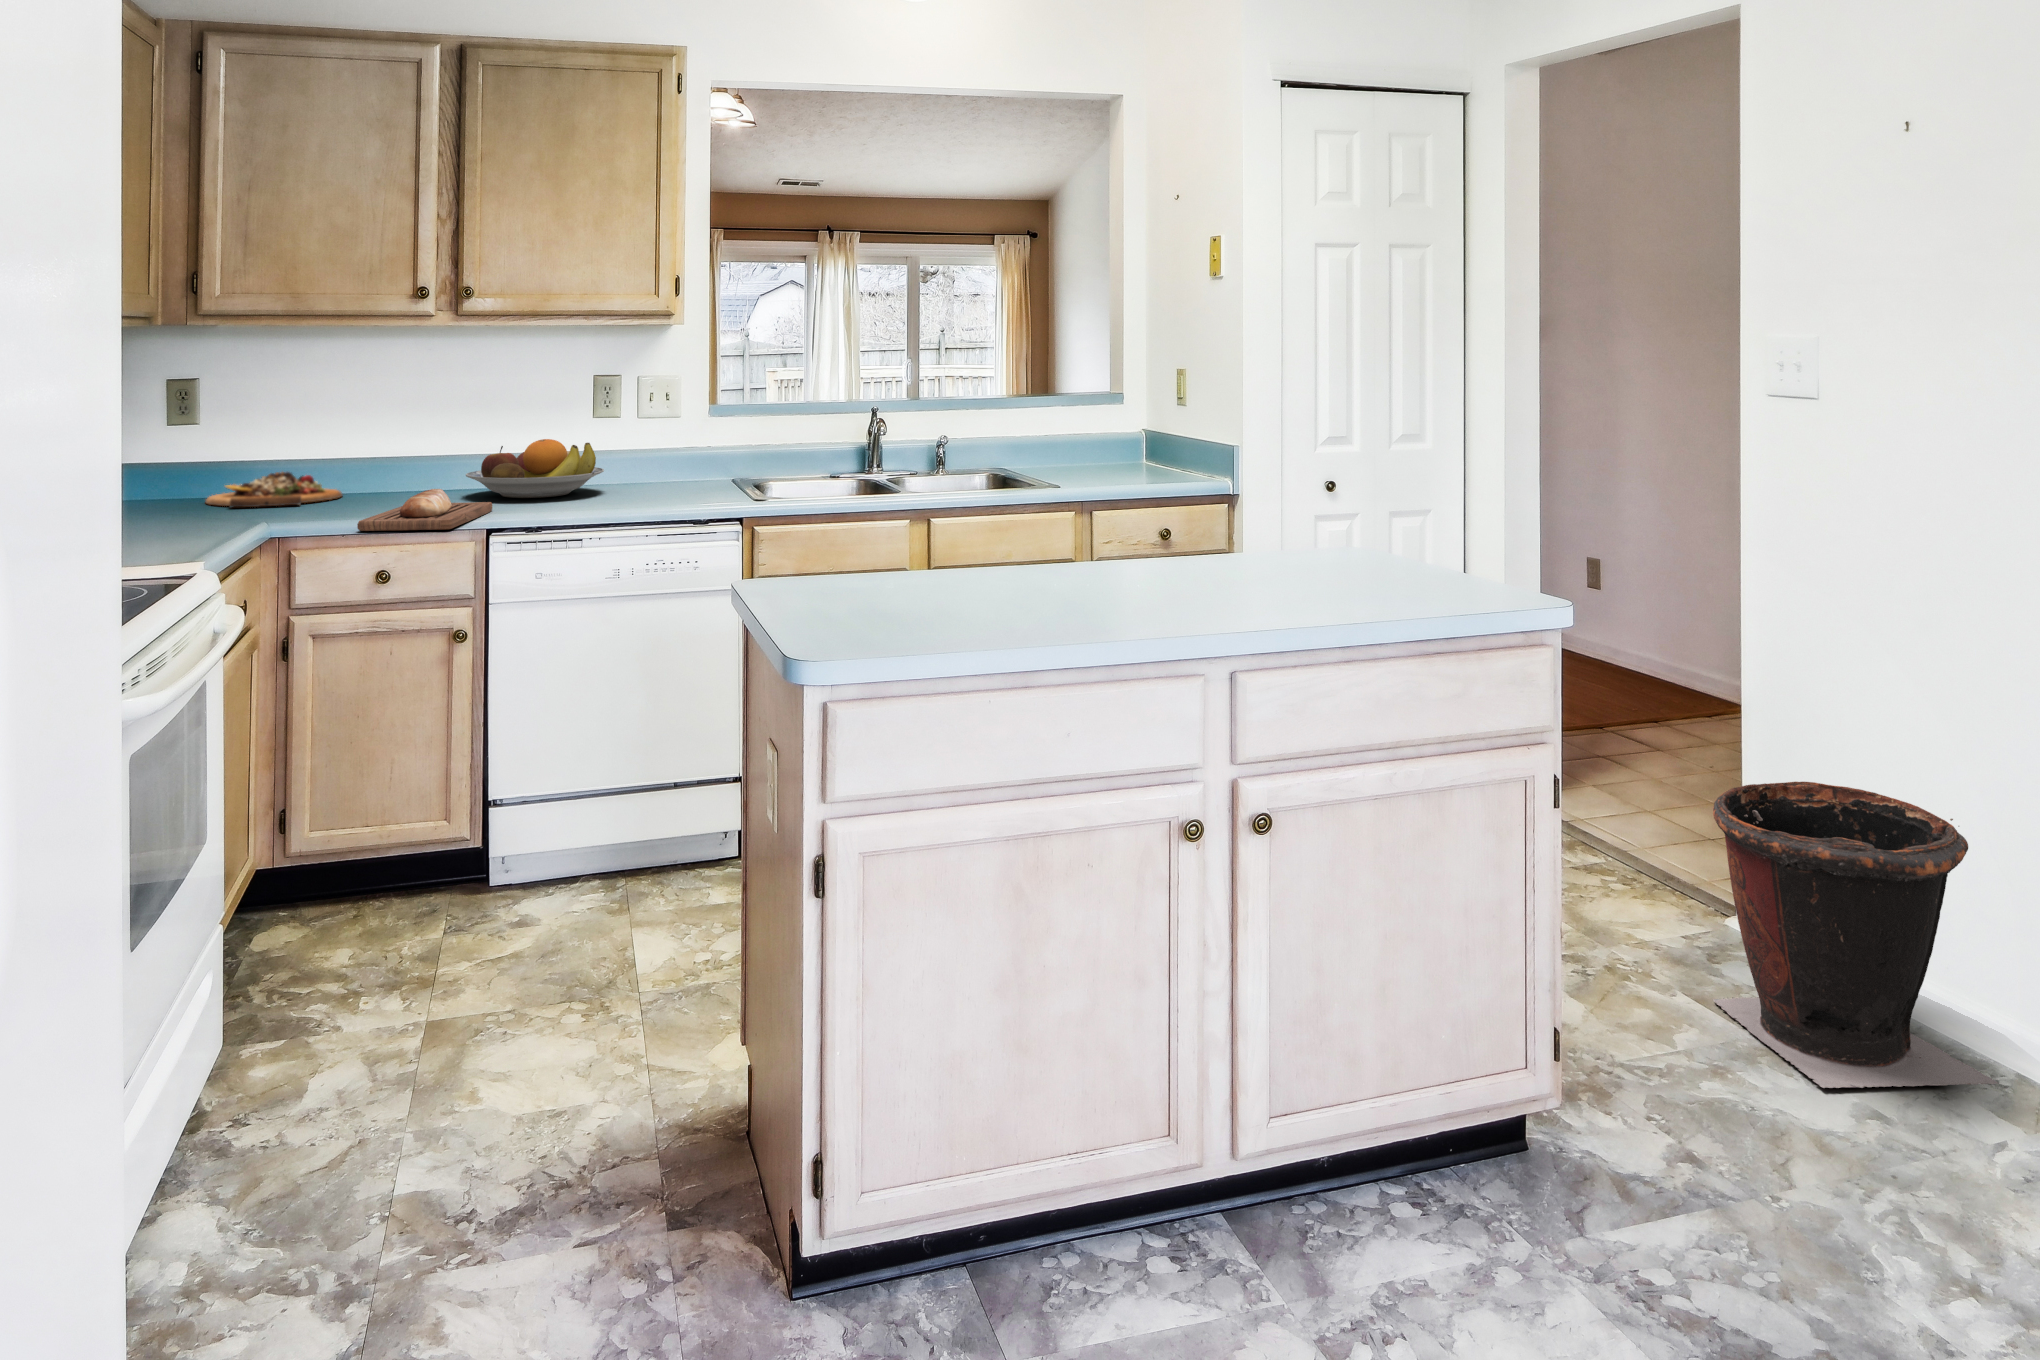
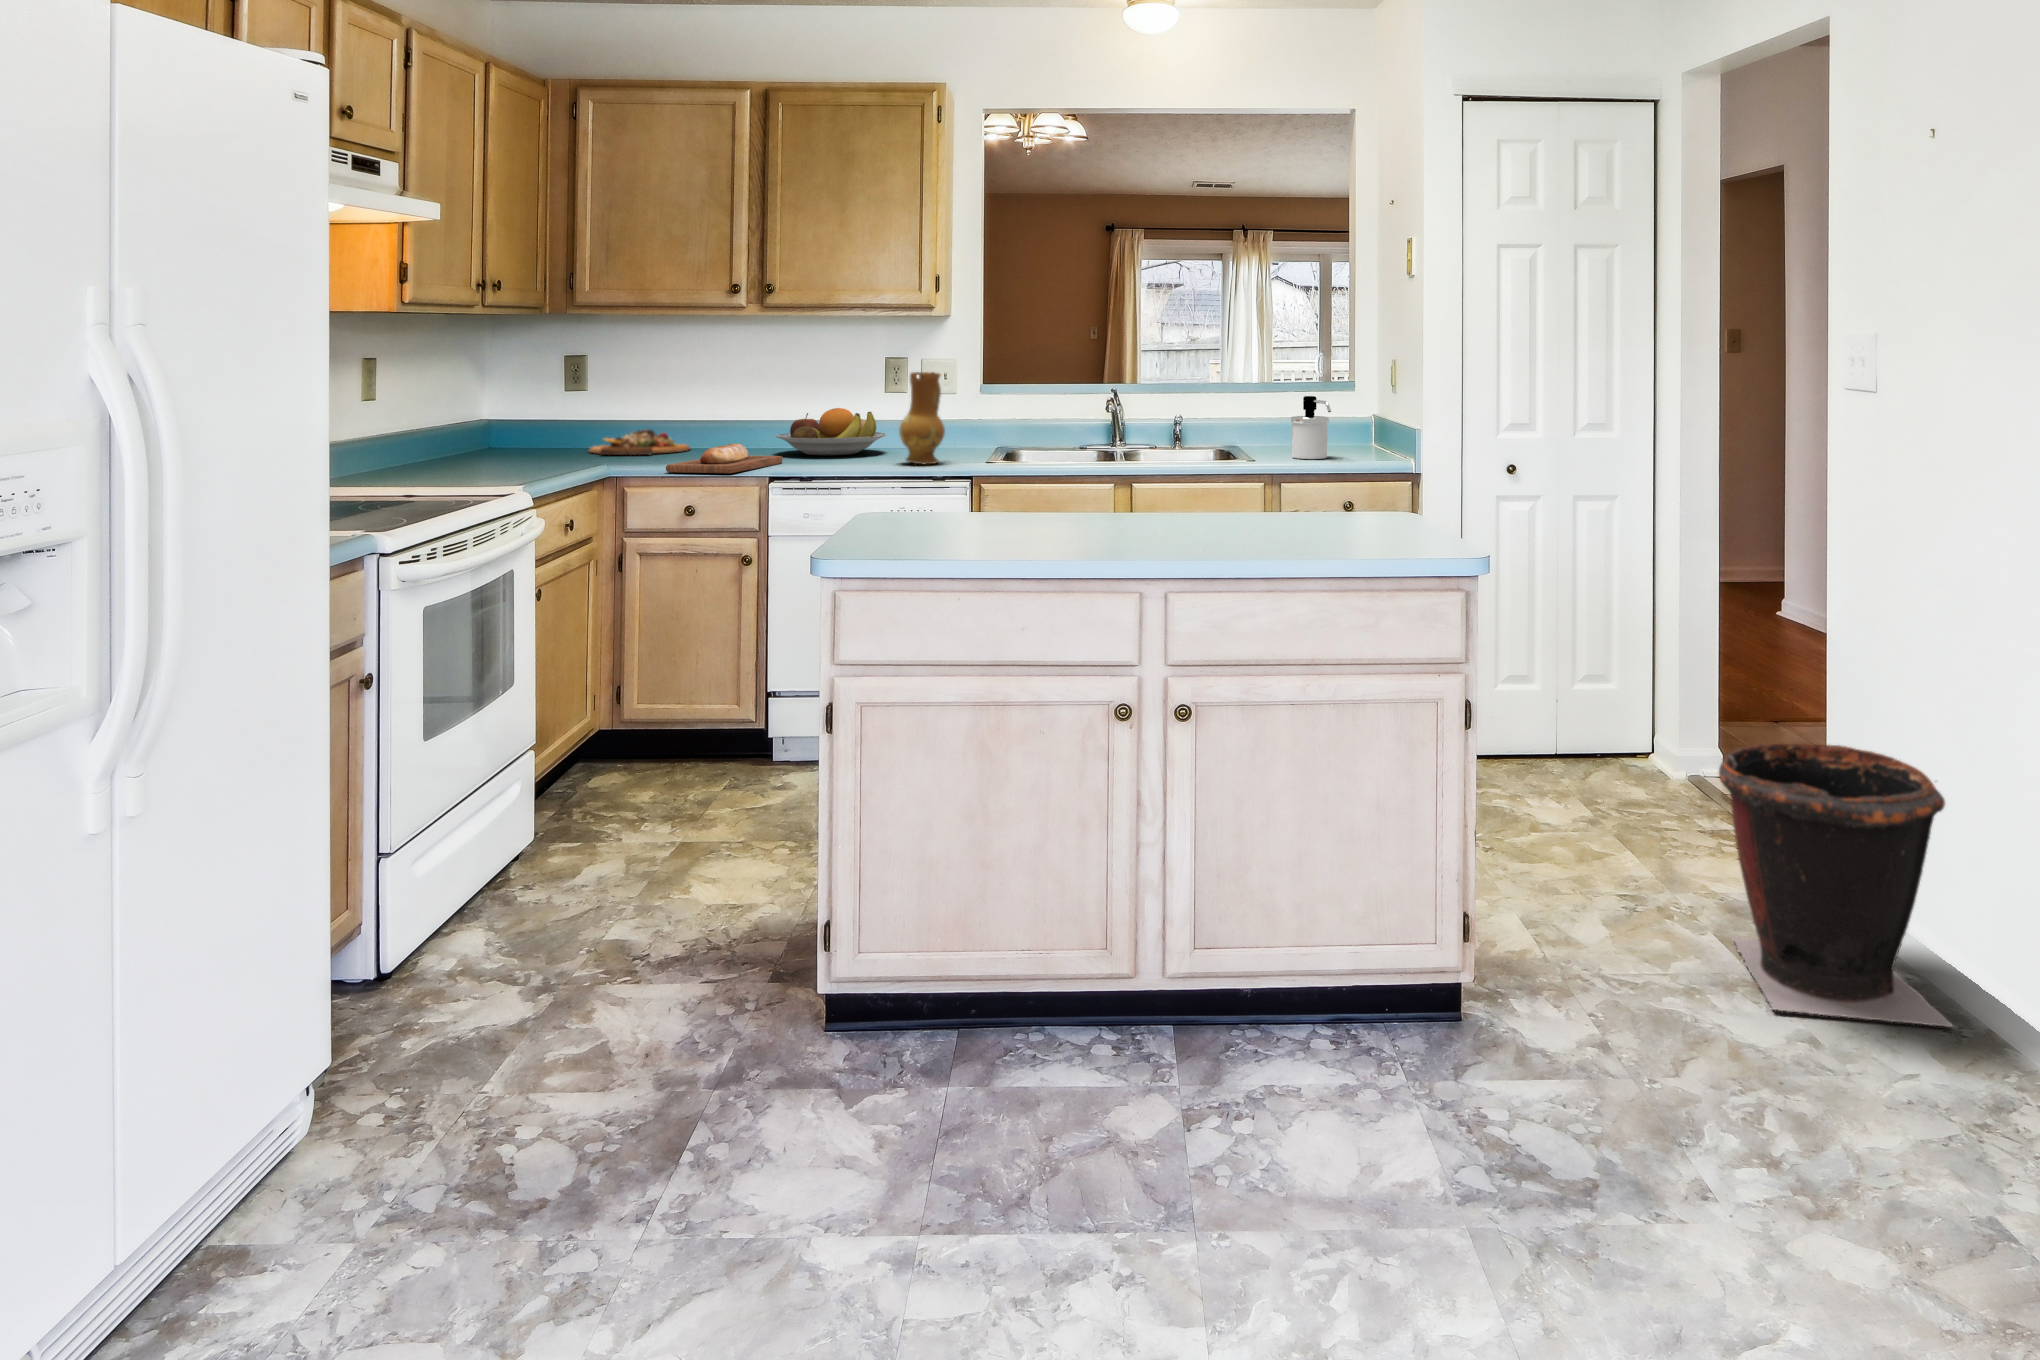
ceramic jug: none [643,394,699,507] -> present [899,372,945,464]
soap dispenser: none [1076,413,1128,483] -> present [1291,396,1331,459]

